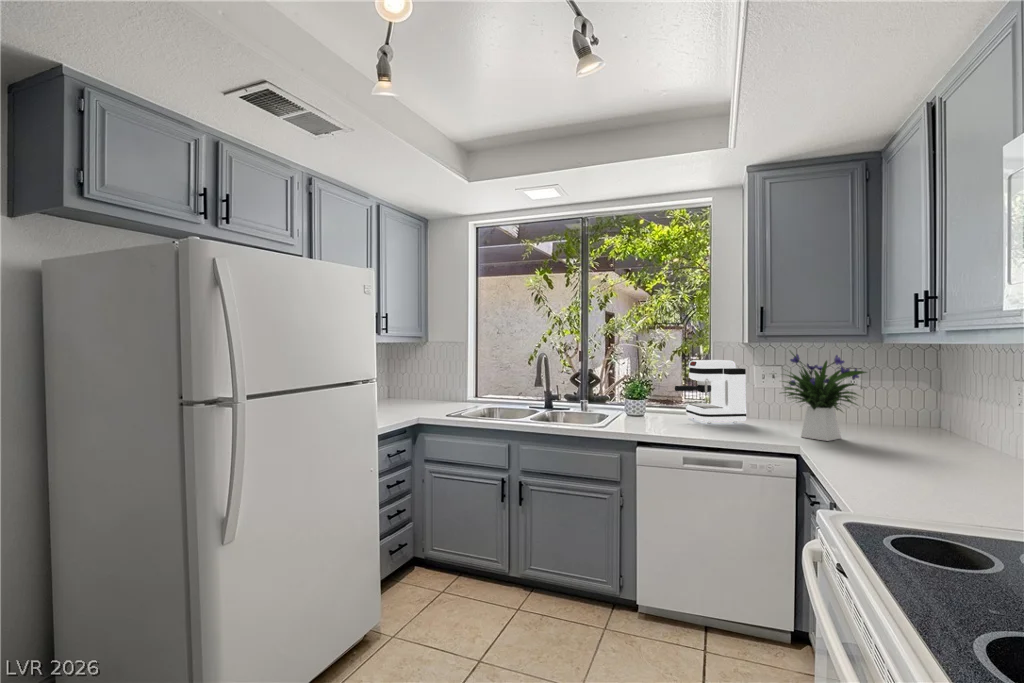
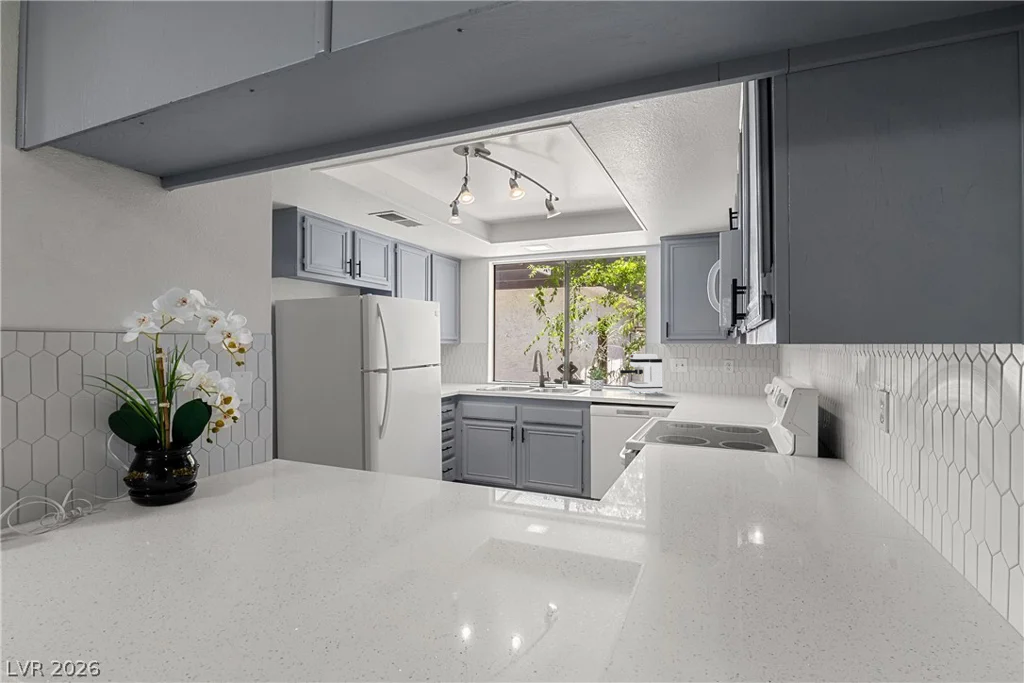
flower arrangement: present [783,351,866,441] -> none [668,347,722,399]

